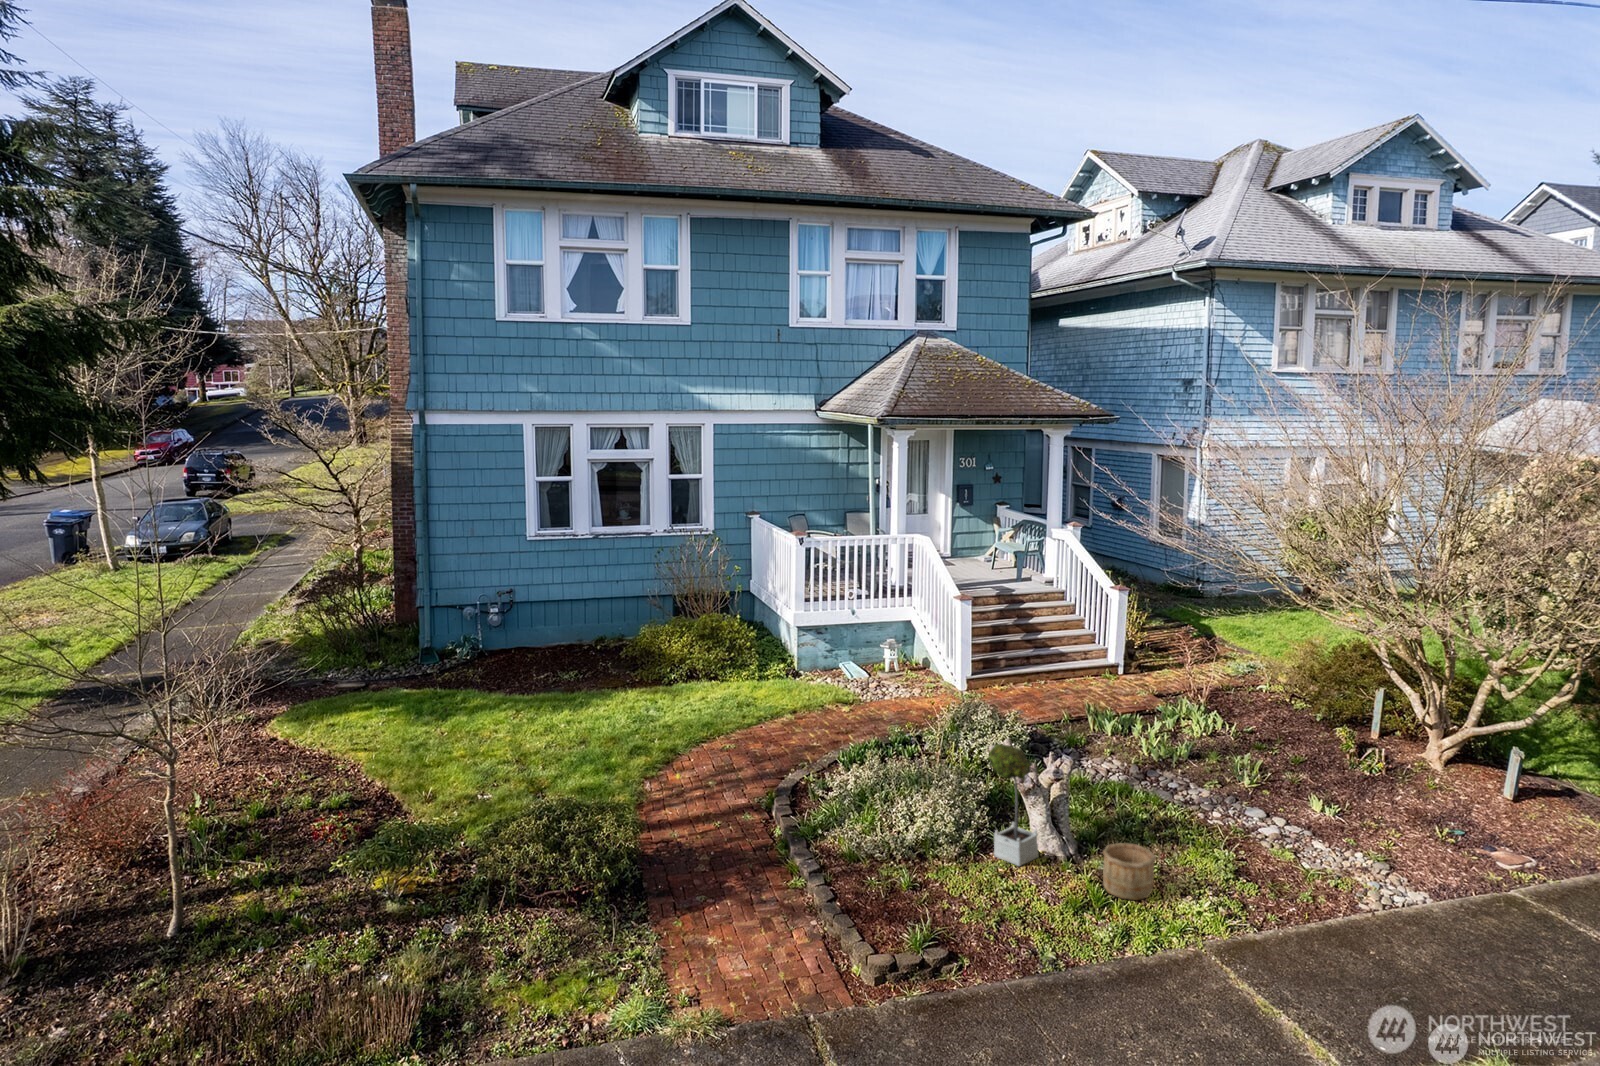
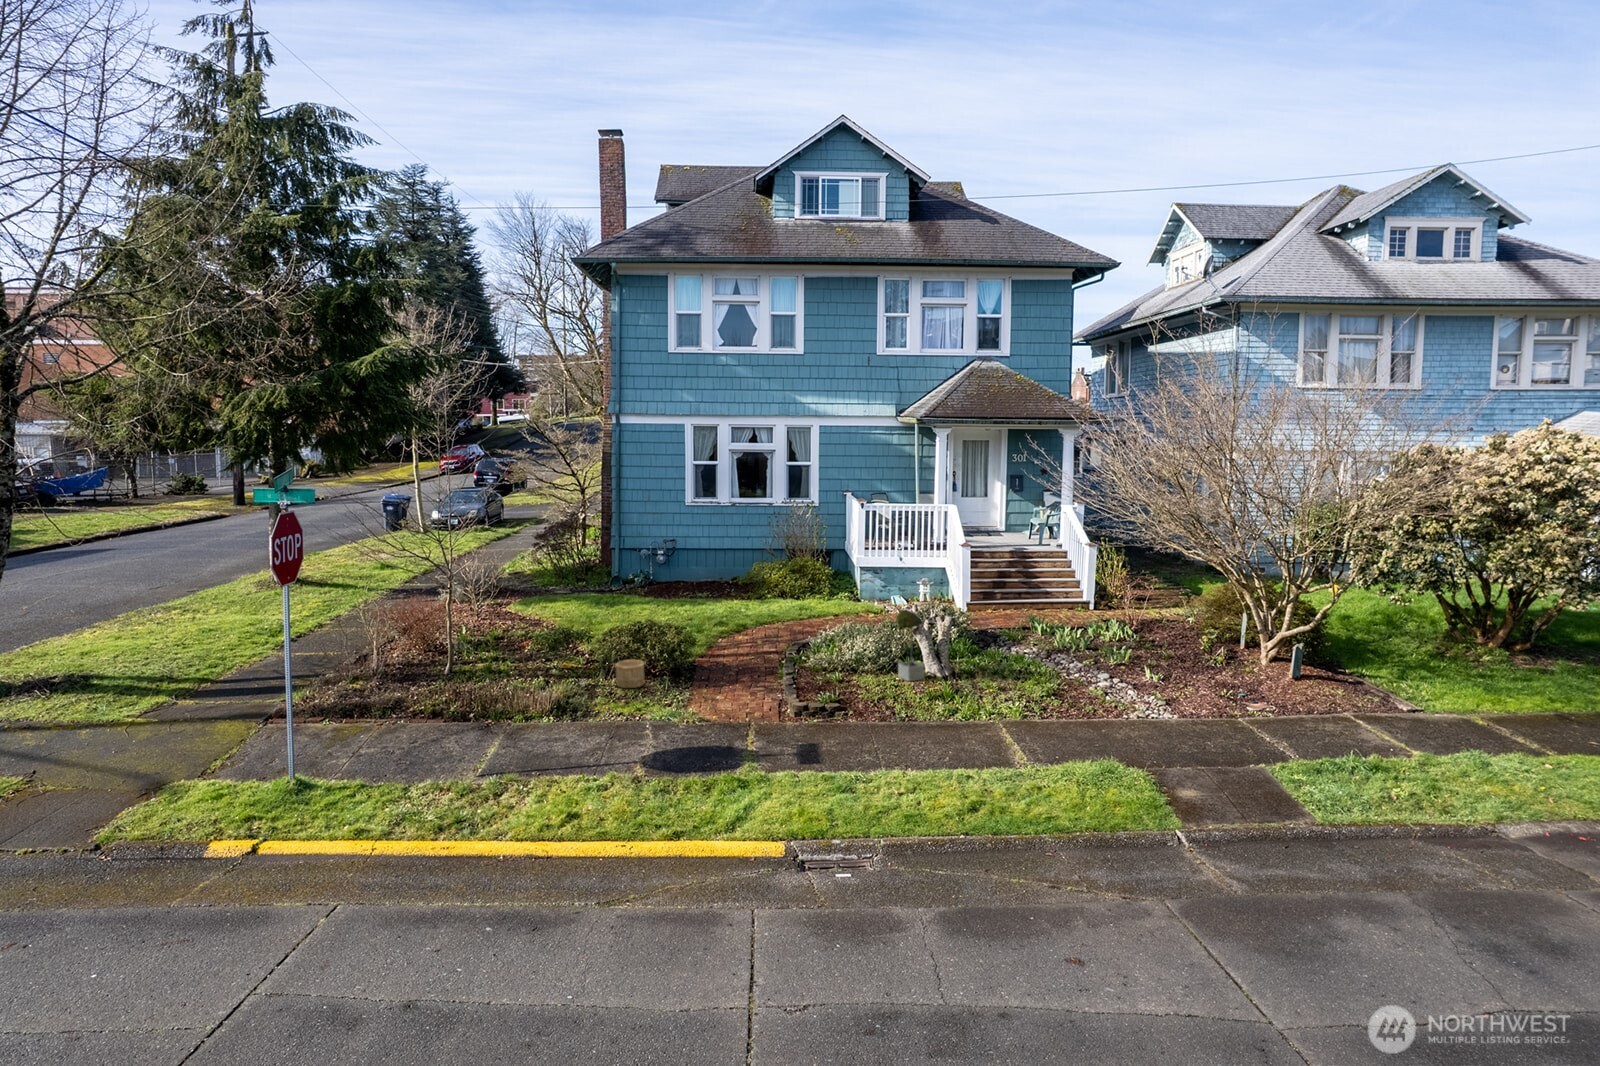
wooden bucket: present [1103,843,1156,900] -> present [615,660,644,688]

